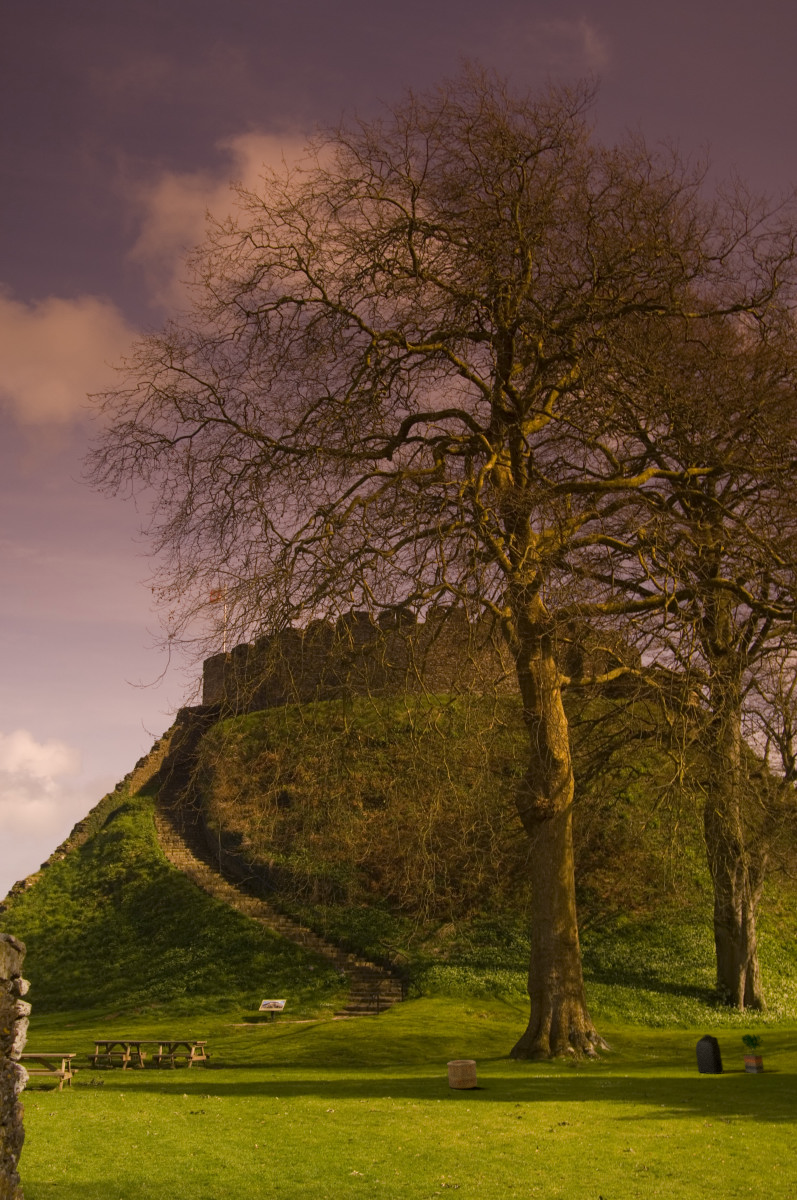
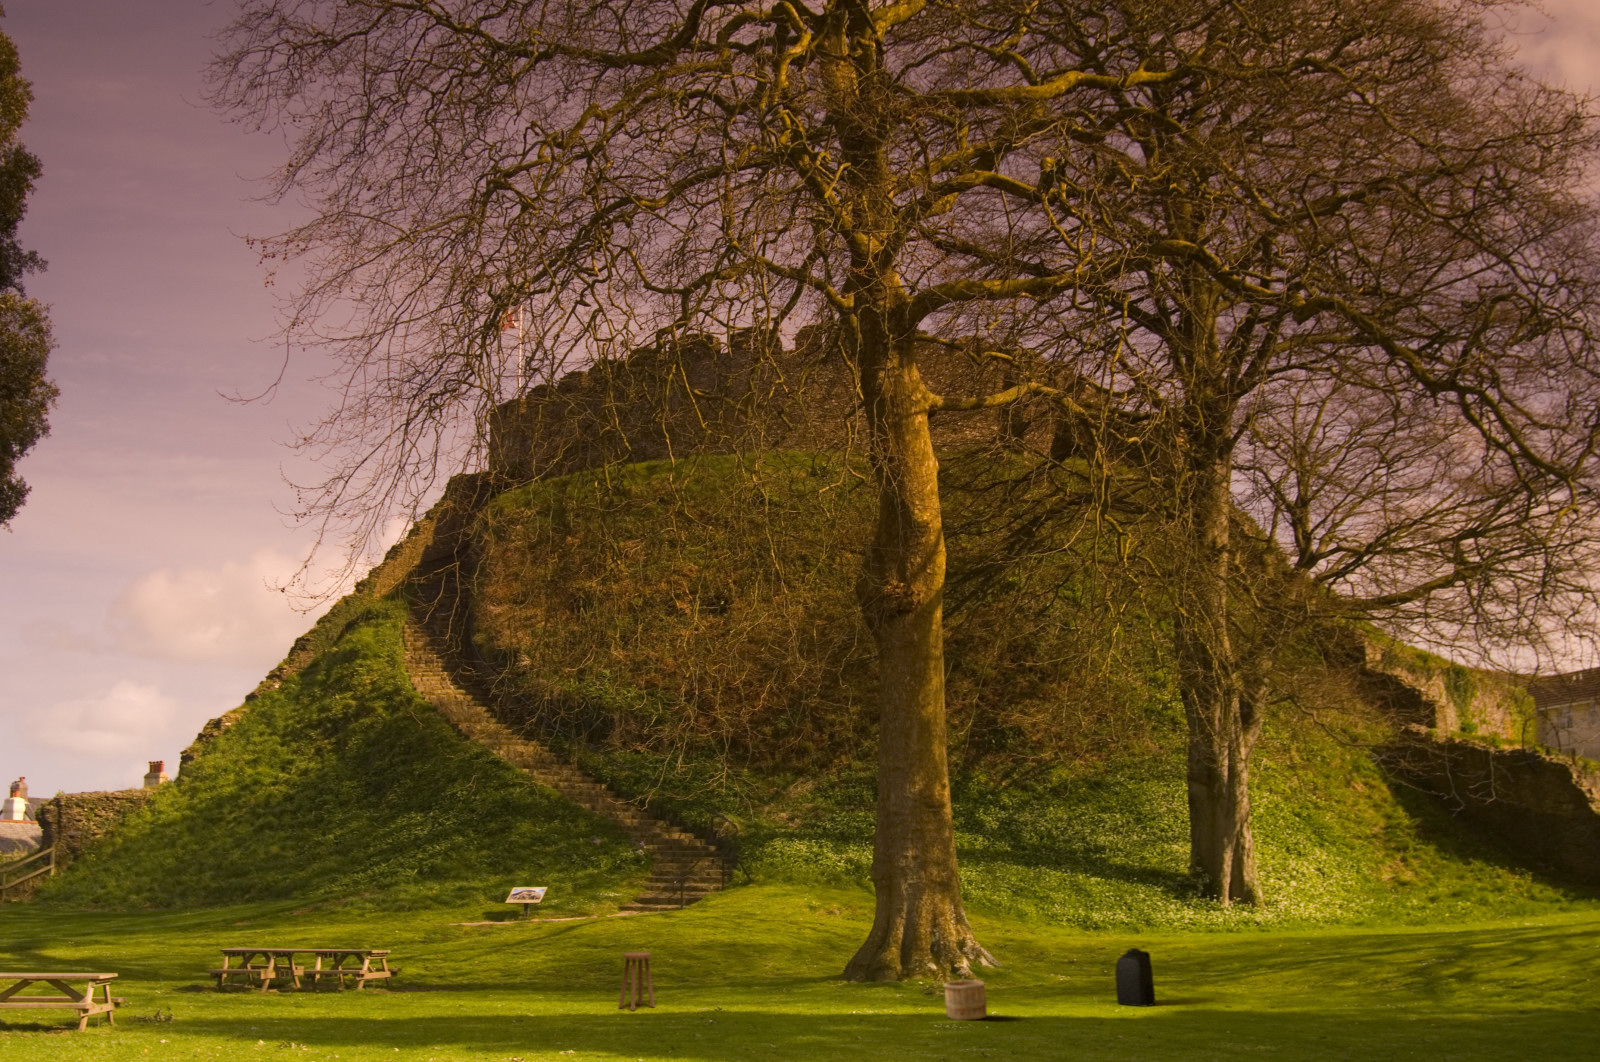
potted tree: present [742,1034,764,1073] -> none [1185,947,1222,1006]
stool: none [375,1039,398,1079] -> present [619,952,655,1011]
wooden bucket: present [447,1060,477,1089] -> present [943,980,987,1020]

